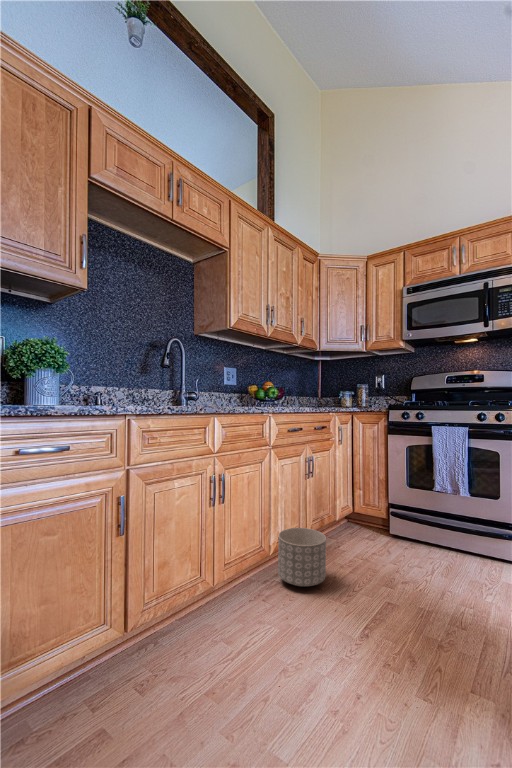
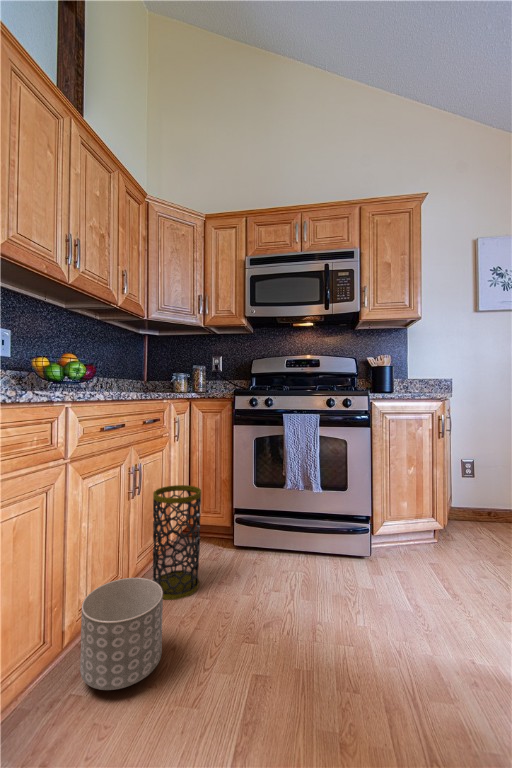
trash can: none [323,476,358,558] -> present [153,485,201,600]

